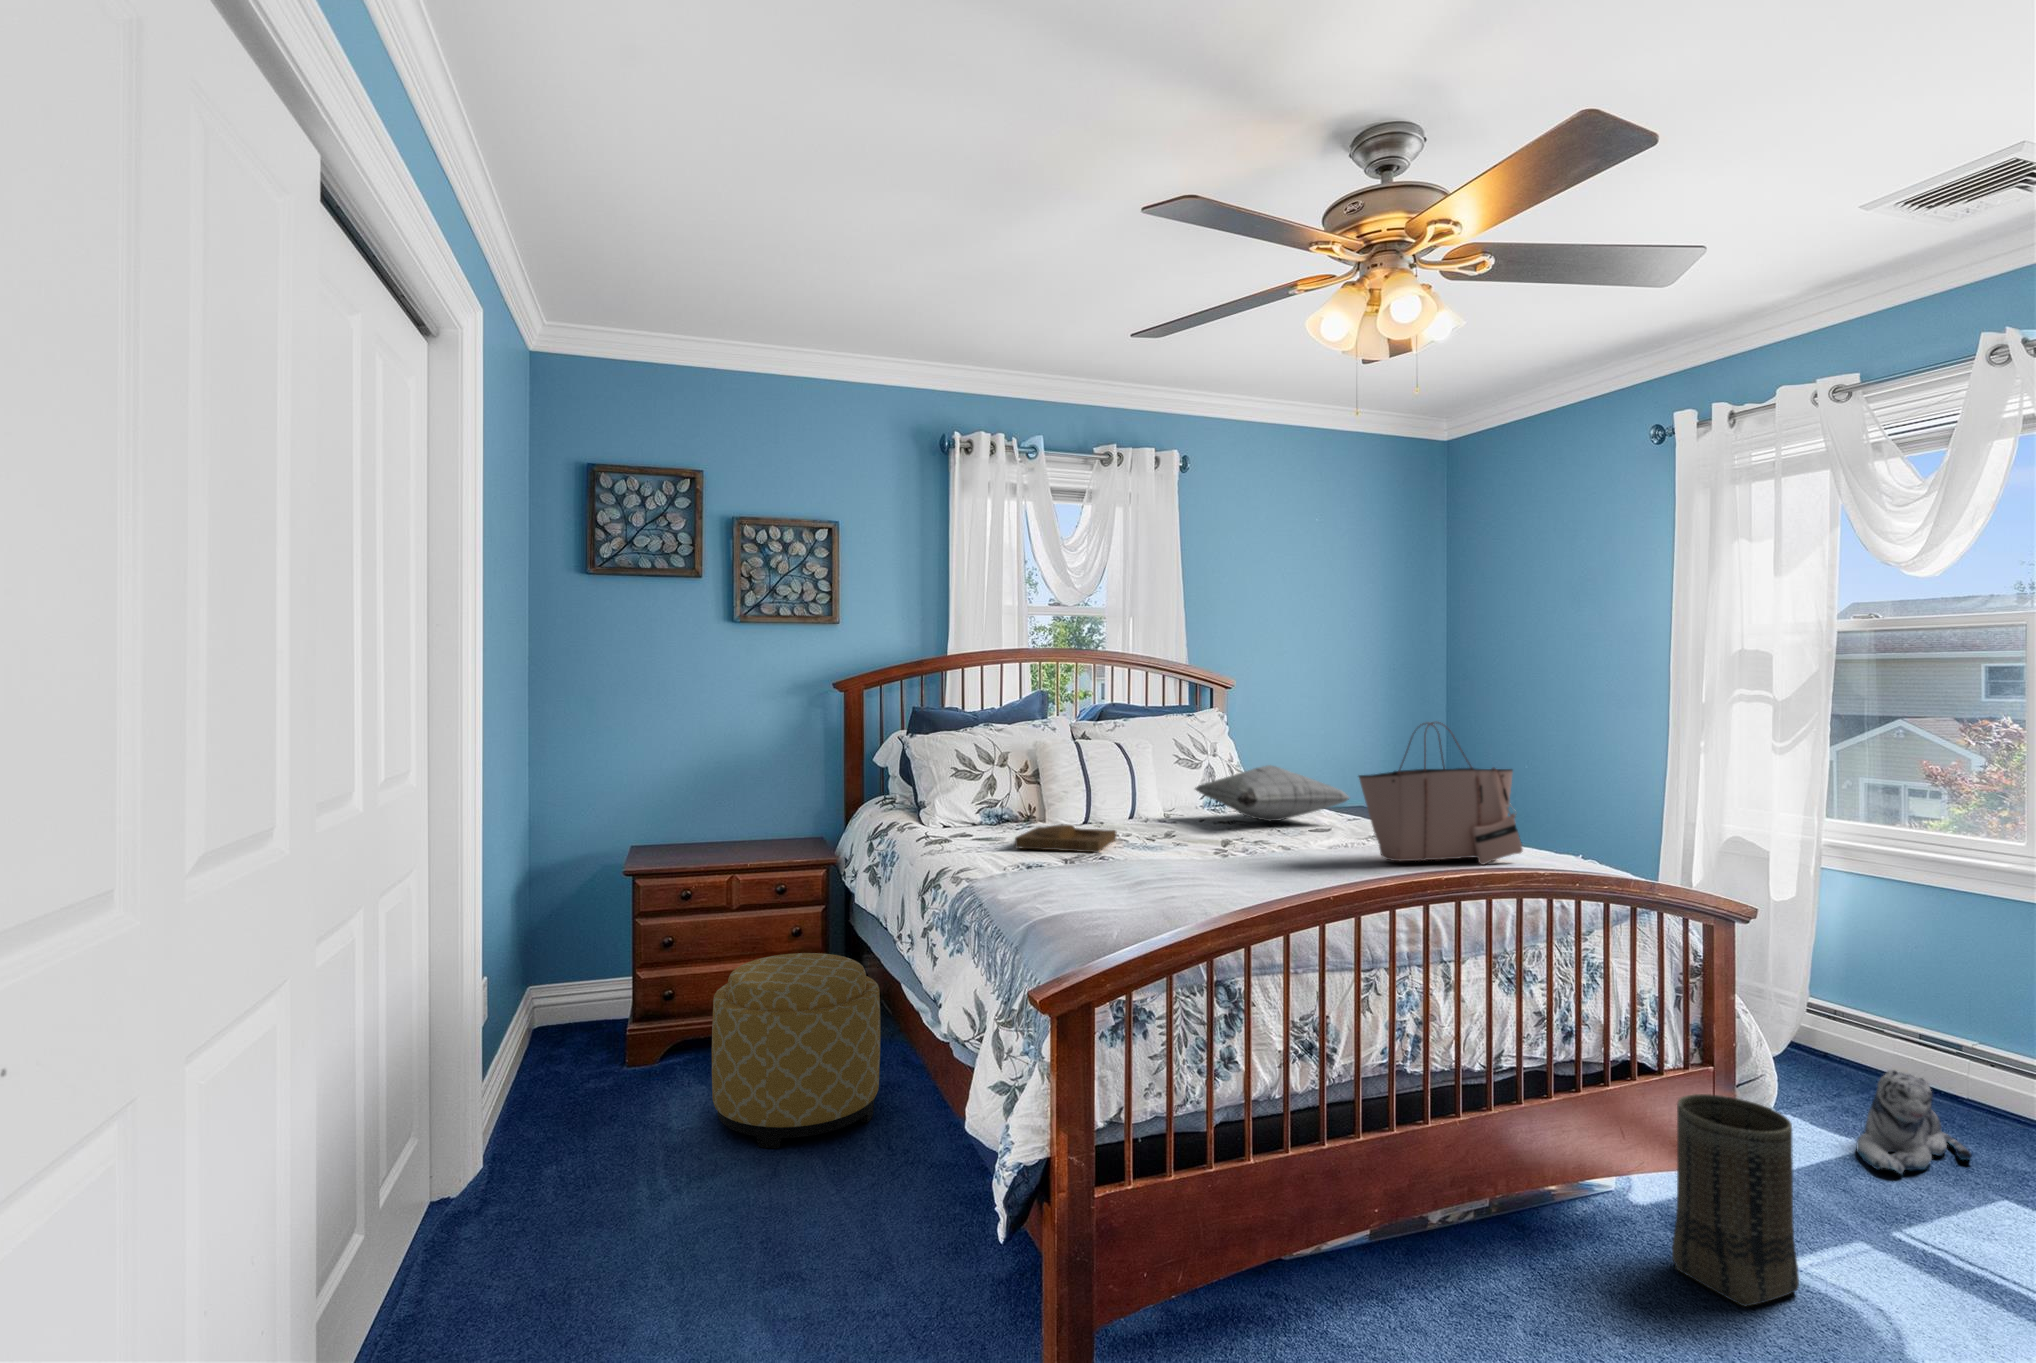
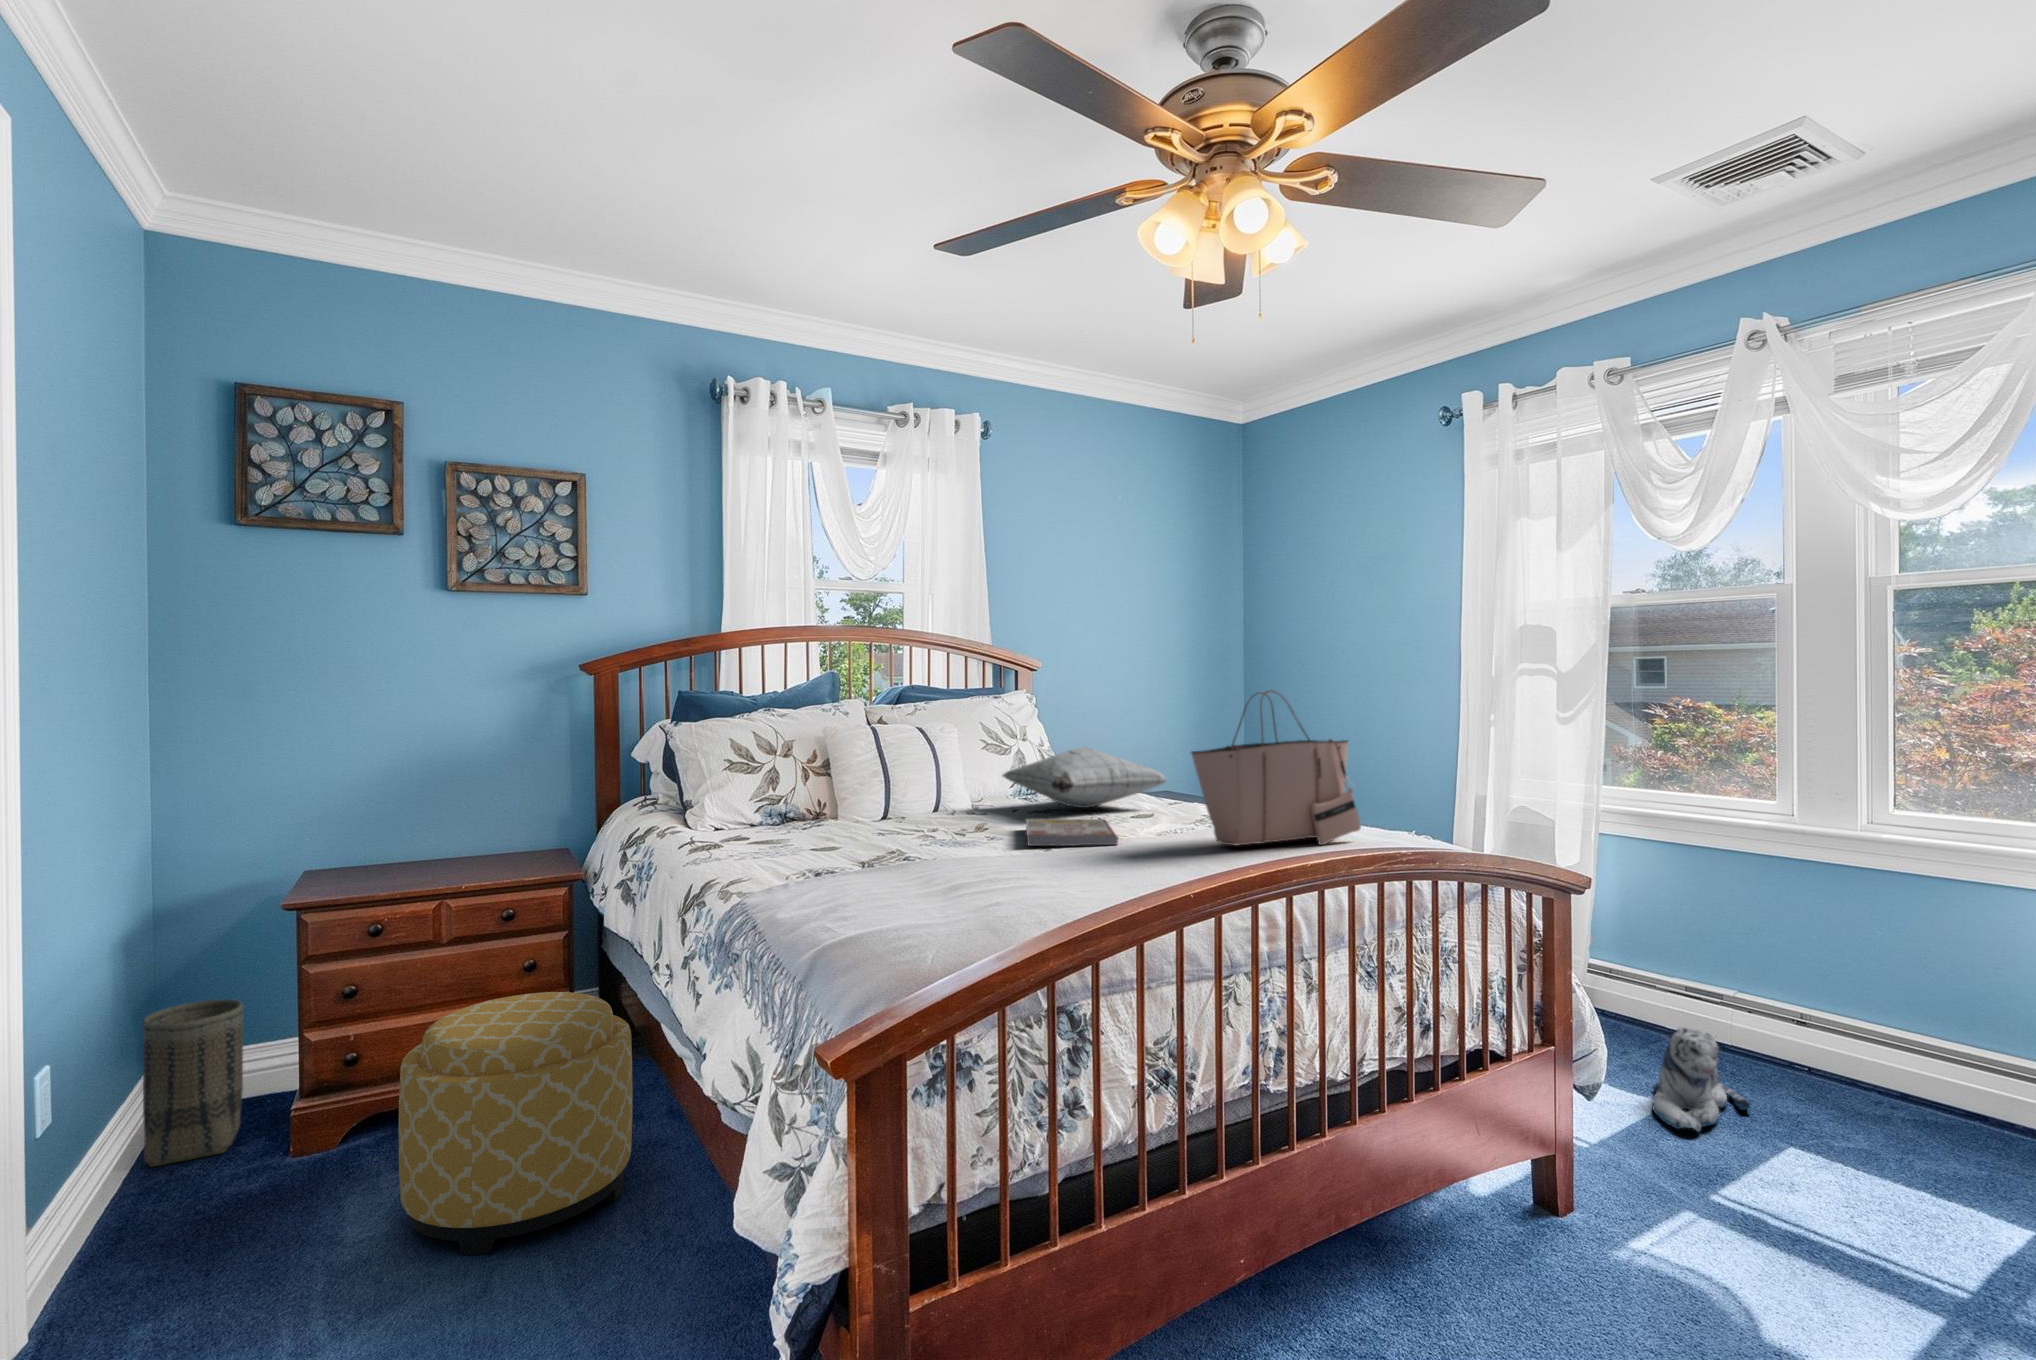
tray: present [1015,825,1116,852] -> none [800,821,919,851]
book: none [1209,829,1291,856] -> present [1026,819,1118,846]
basket: present [1672,1094,1799,1306] -> present [143,999,243,1167]

